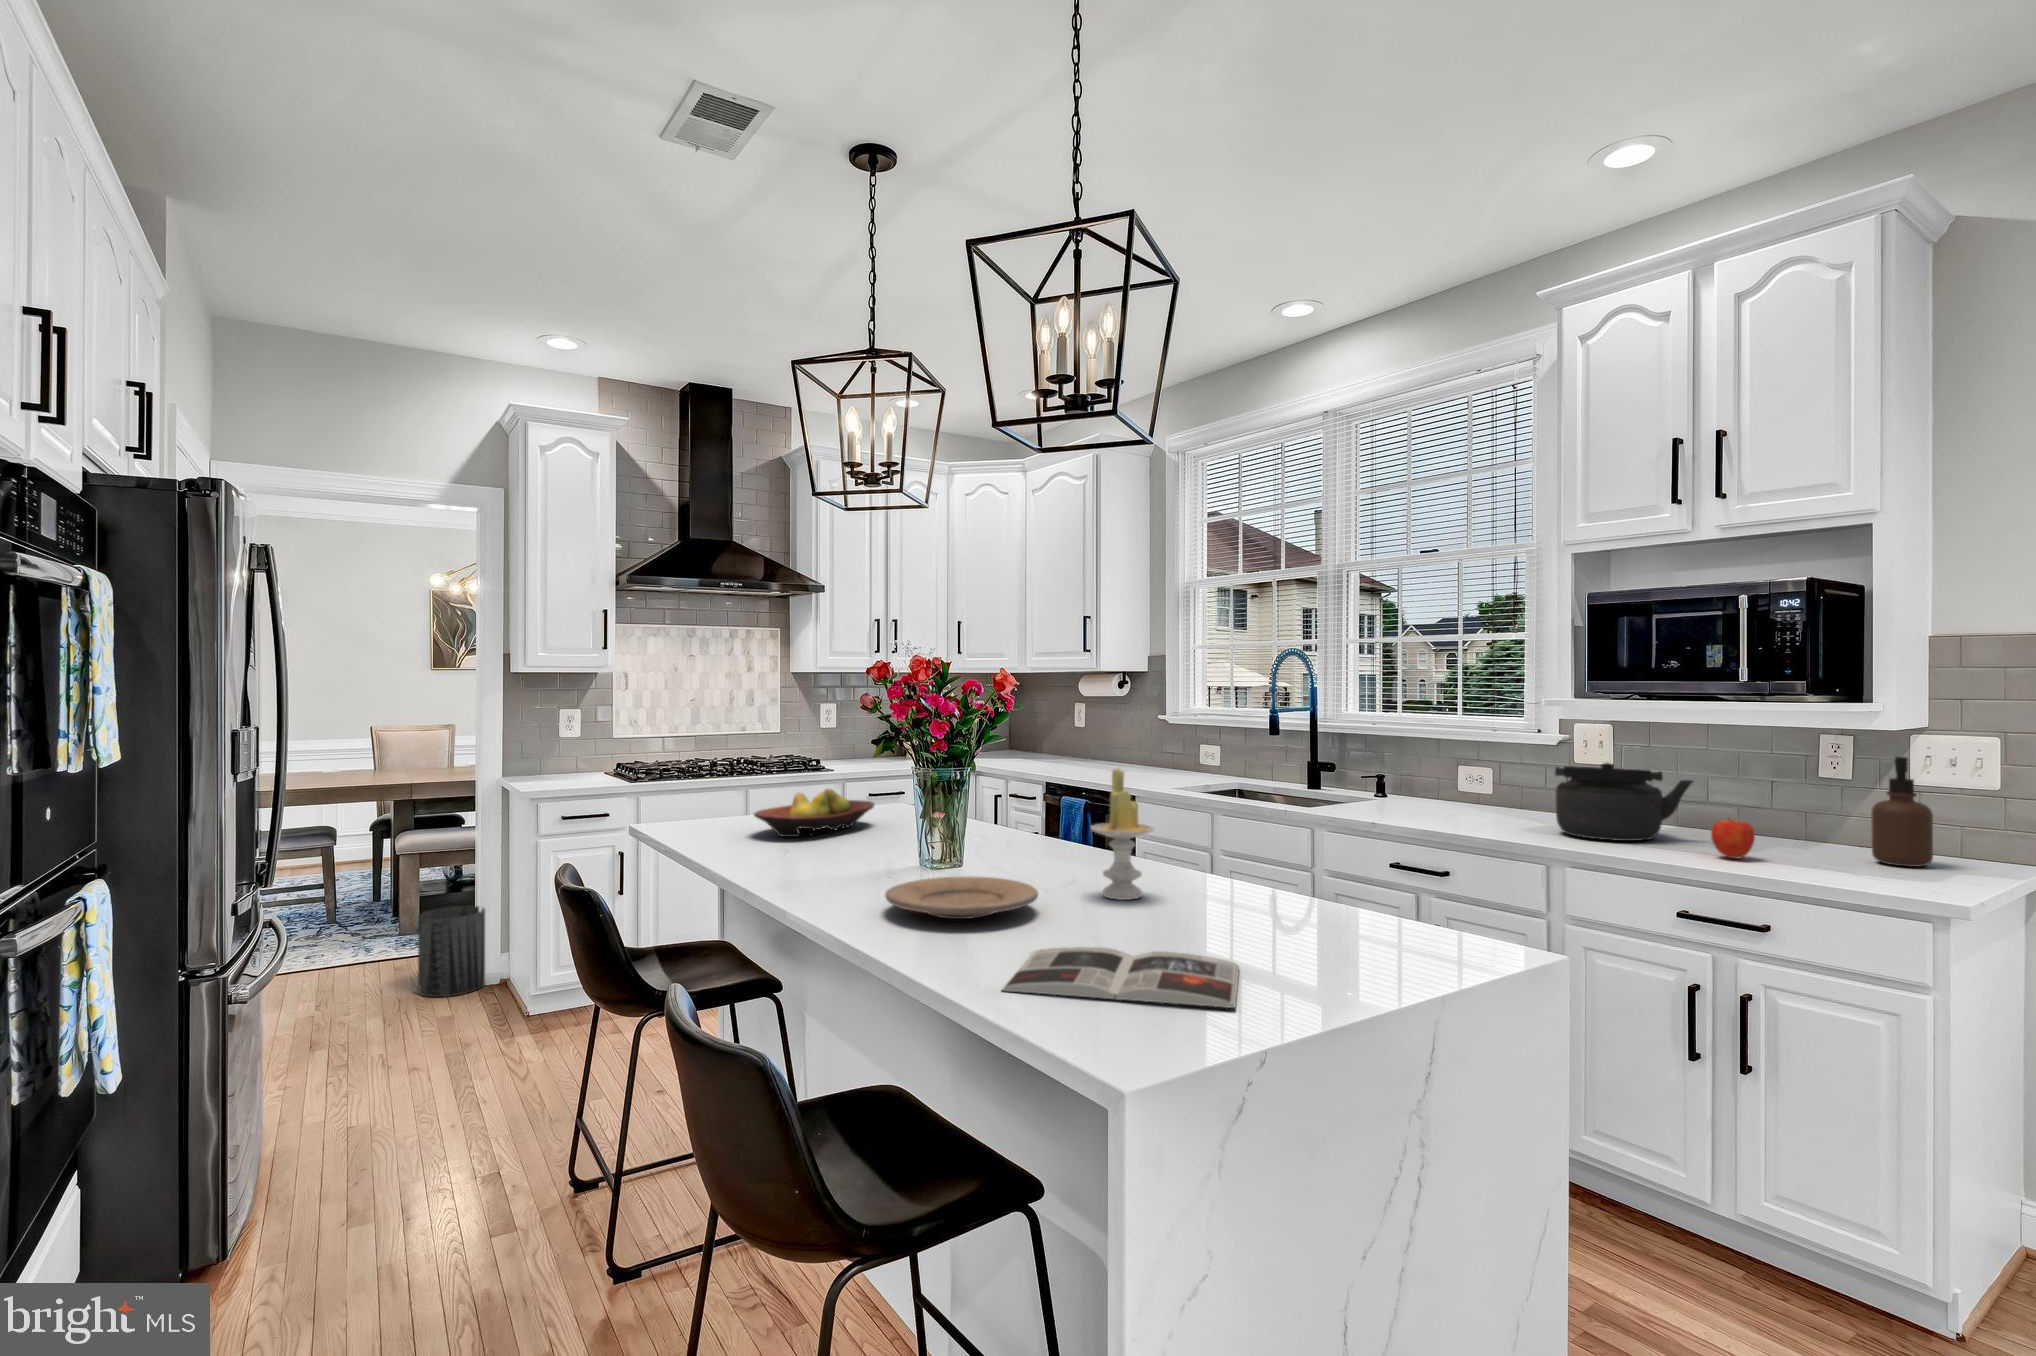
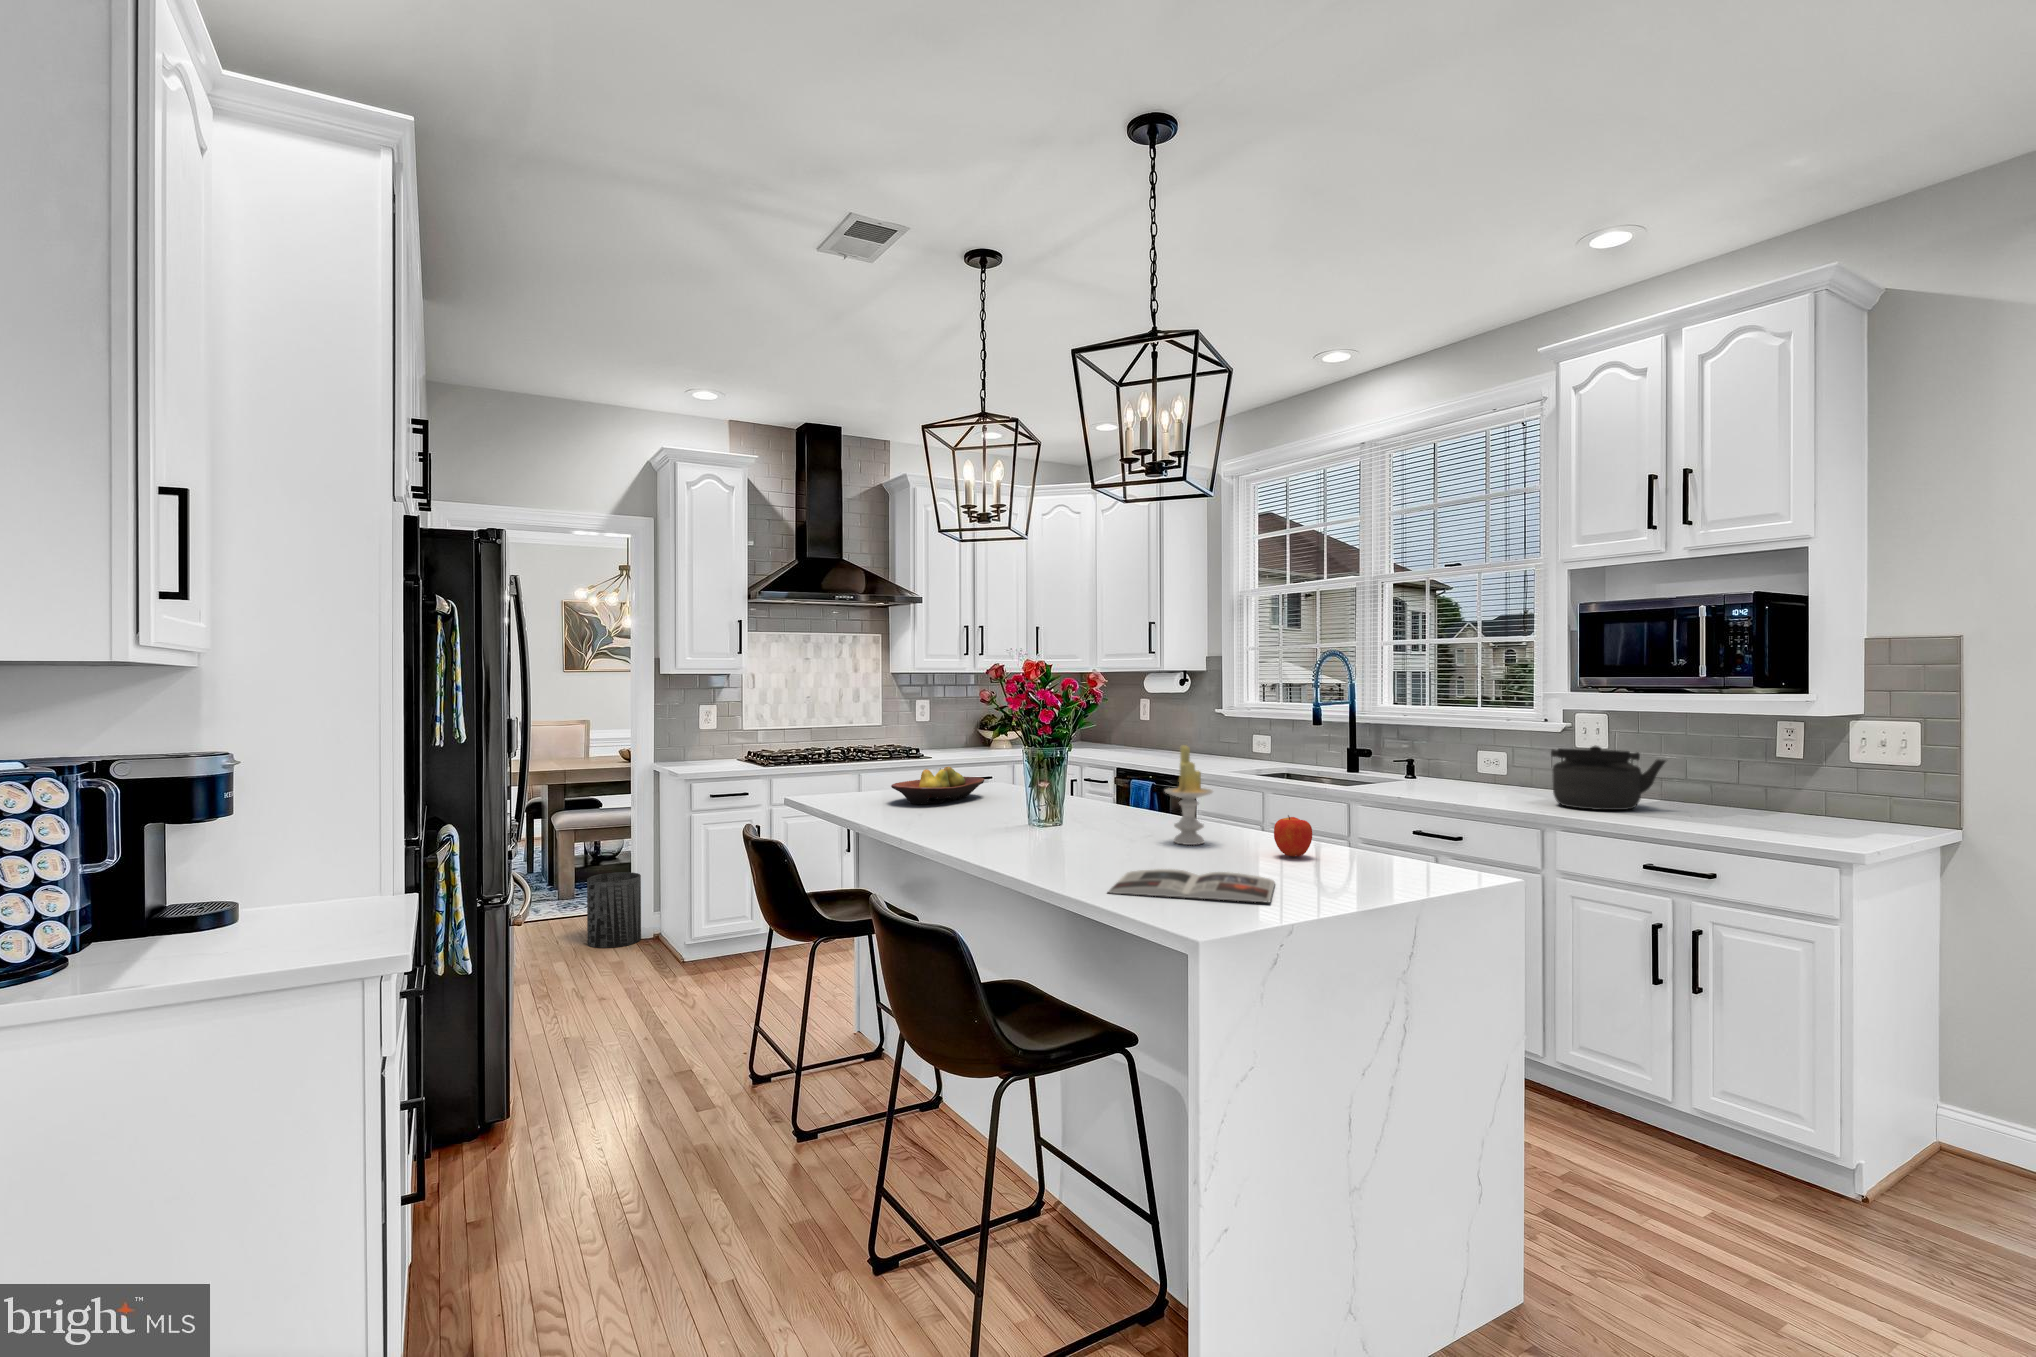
soap dispenser: present [1871,757,1933,867] -> none [1809,738,1858,828]
apple: present [1711,818,1755,858] -> present [1274,815,1312,857]
plate: present [885,876,1038,919] -> none [1012,827,1126,855]

